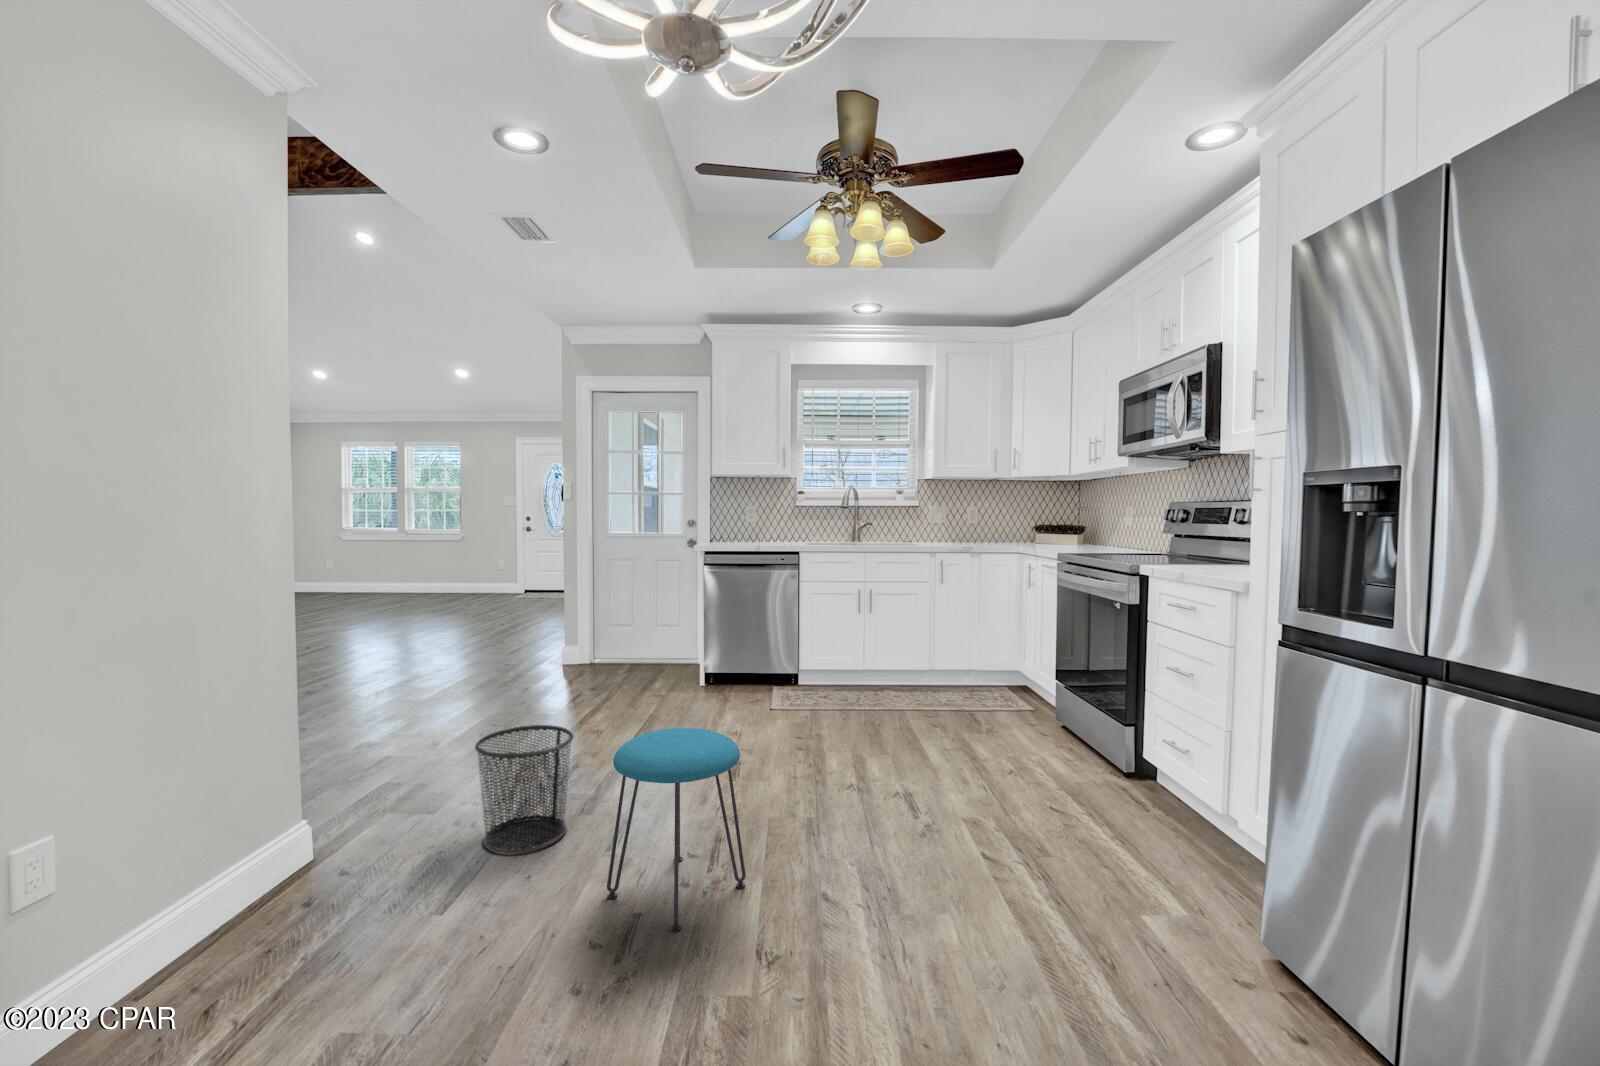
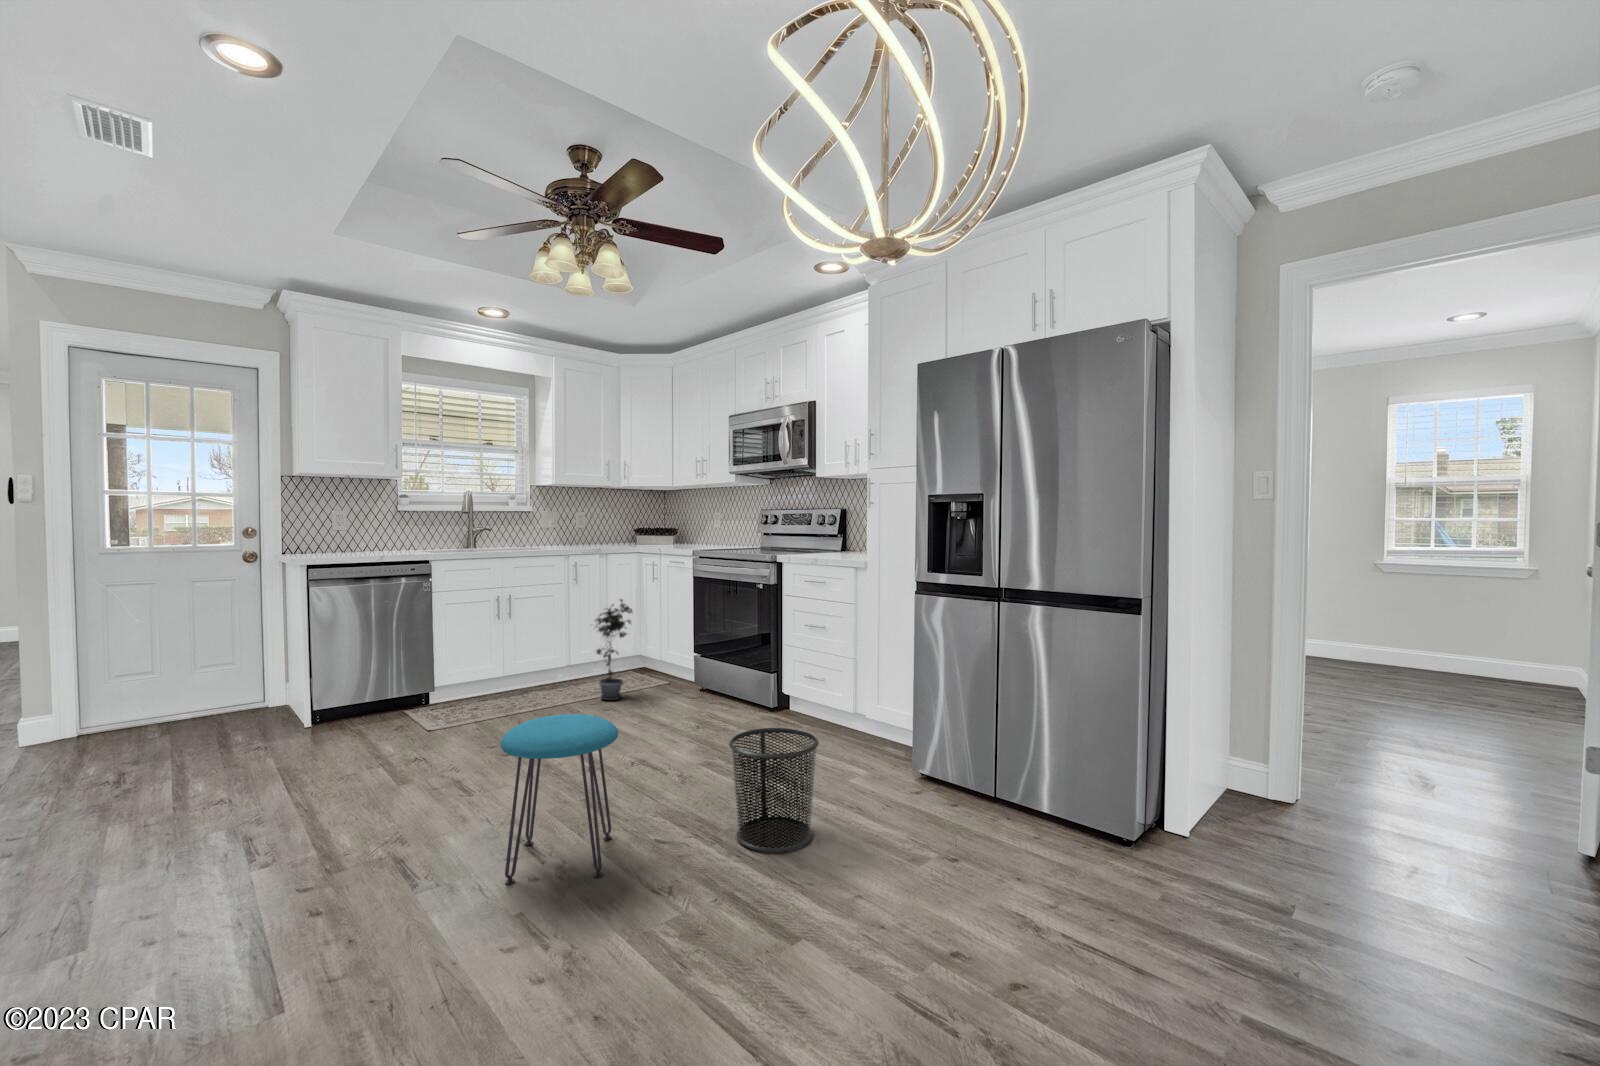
potted plant: none [929,605,977,718] -> present [595,599,632,701]
waste bin: present [475,725,574,854] -> present [729,728,819,852]

